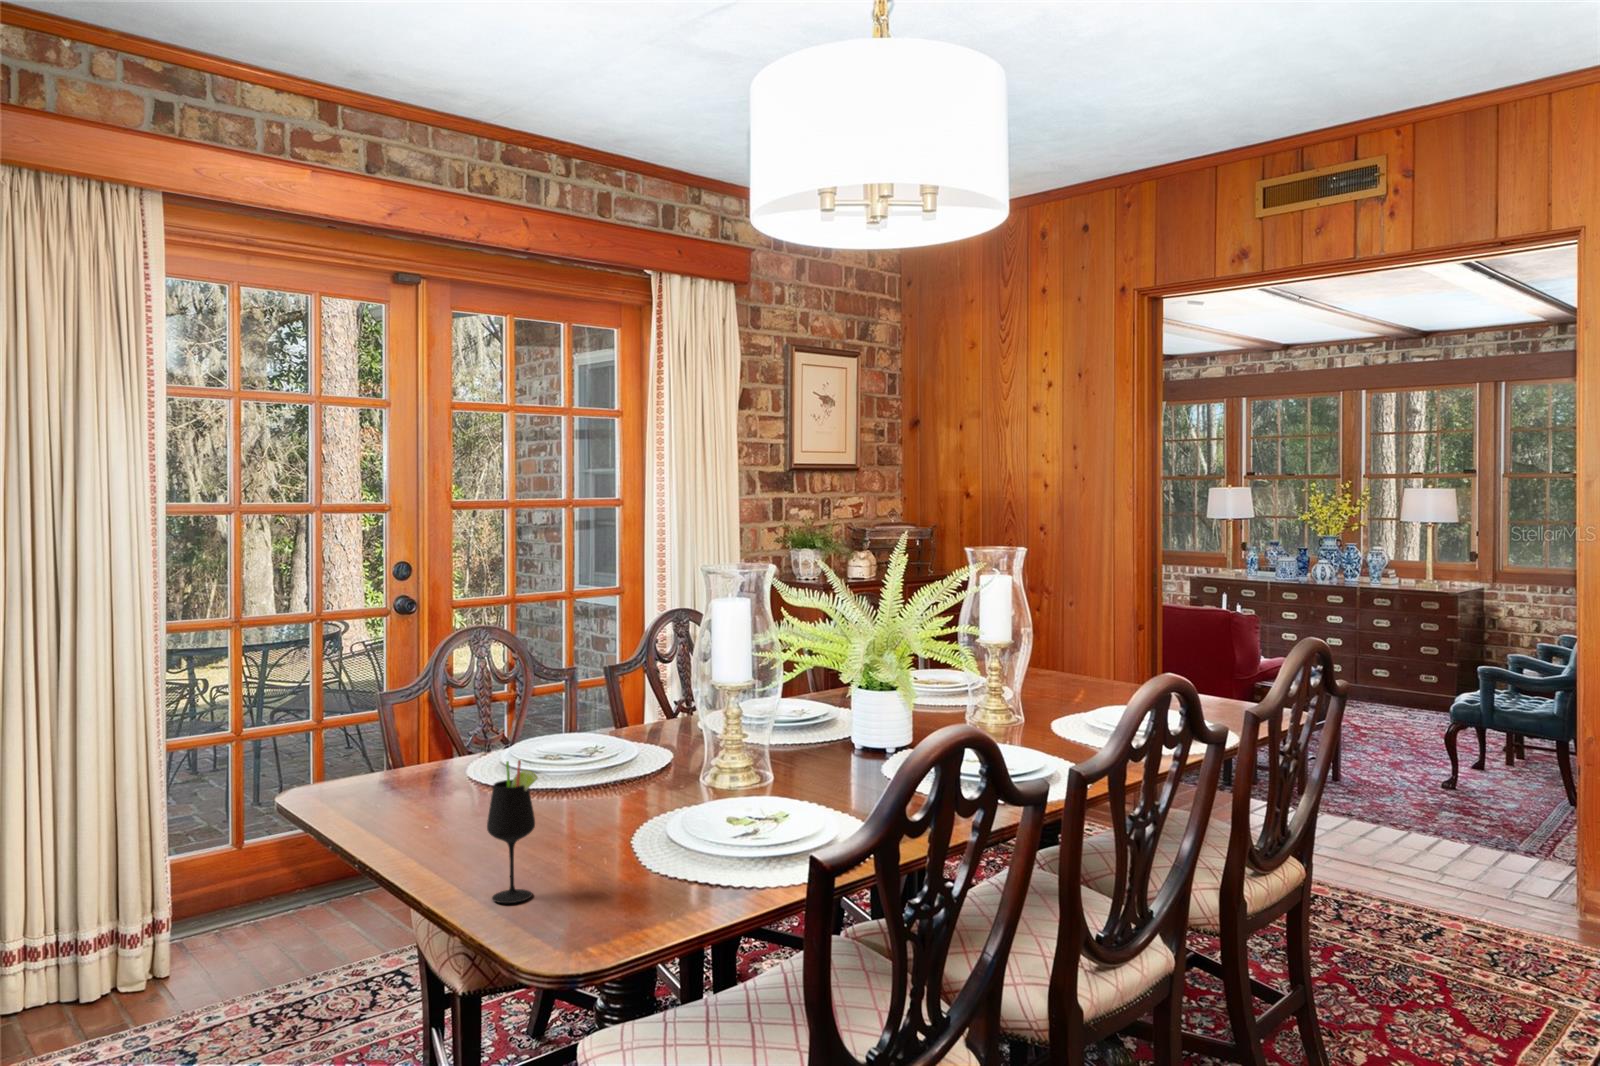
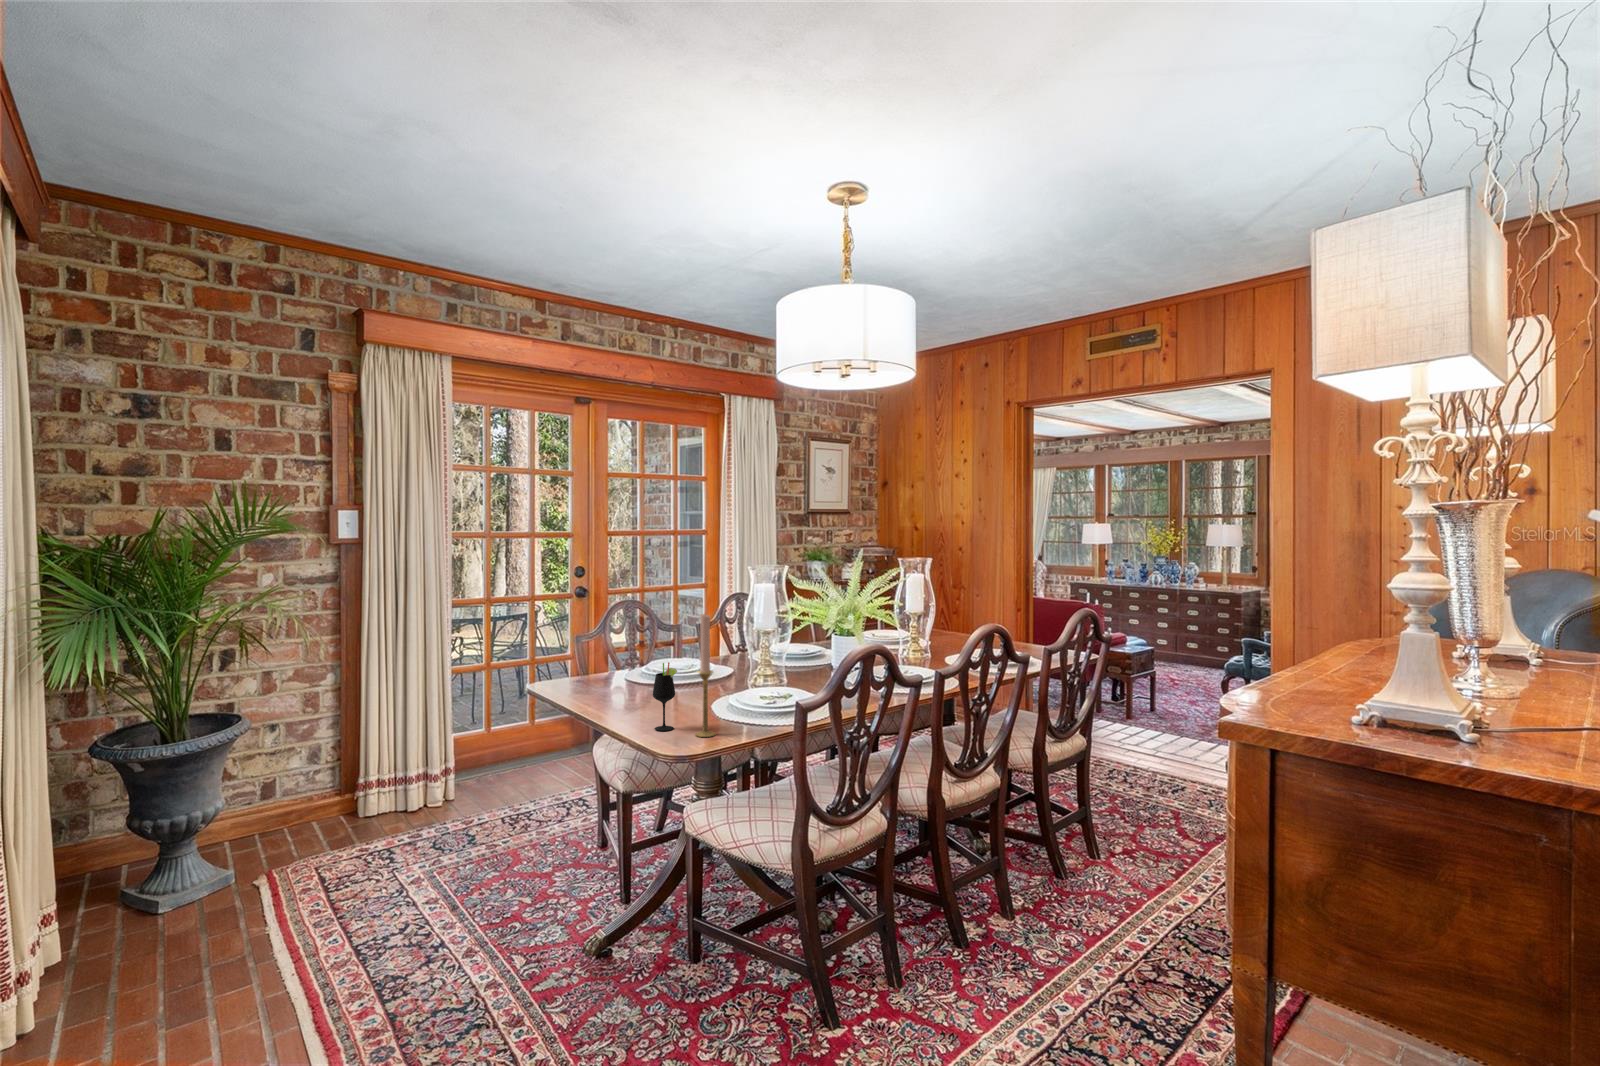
candlestick: none [575,655,620,920] -> present [695,614,715,737]

